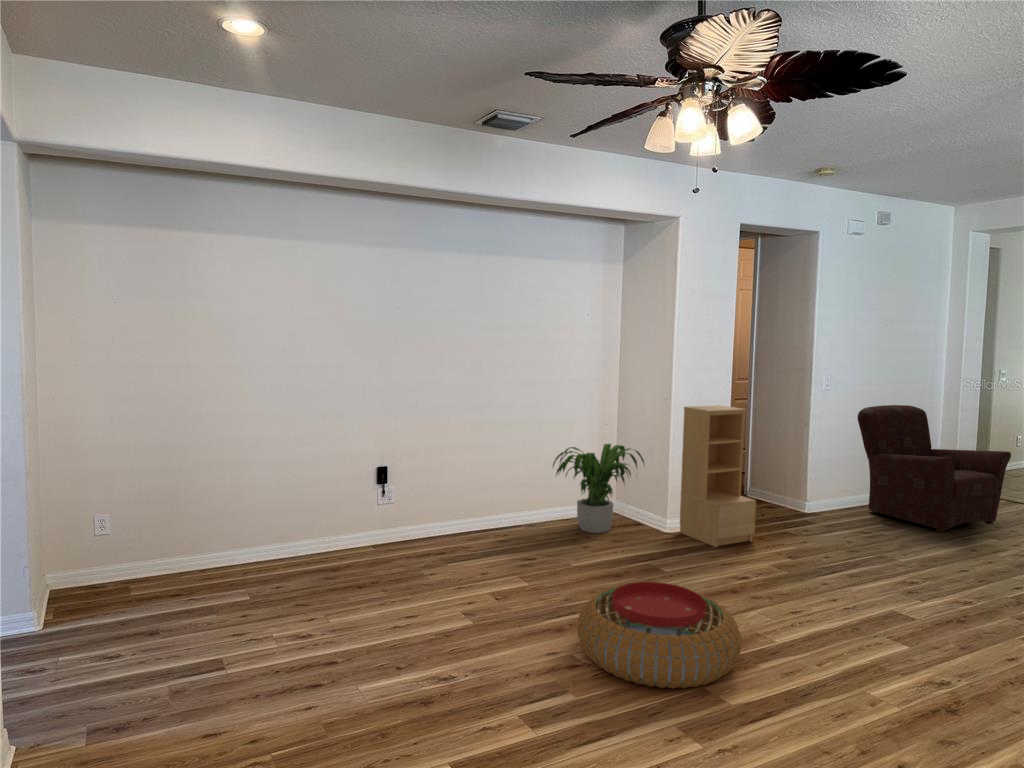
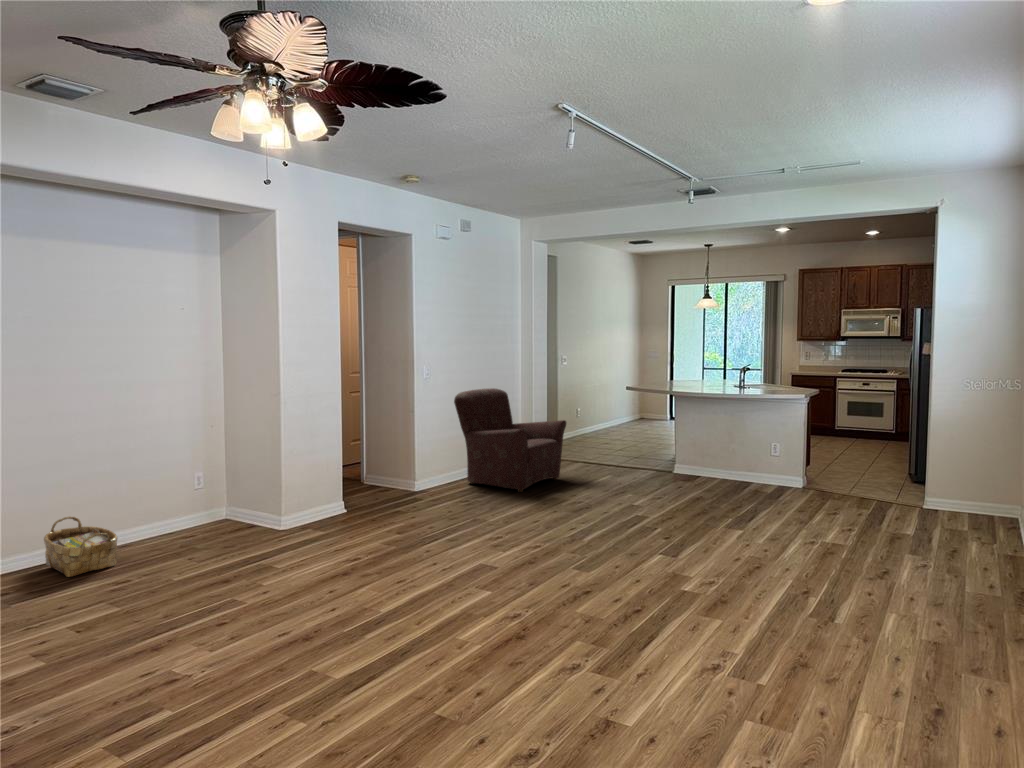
bookshelf: present [680,405,756,547] -> none [293,399,369,536]
potted plant: present [553,444,644,533] -> none [149,446,257,543]
woven basket: none [471,492,526,545] -> present [44,516,117,577]
pouf: present [577,582,742,689] -> none [174,578,347,685]

